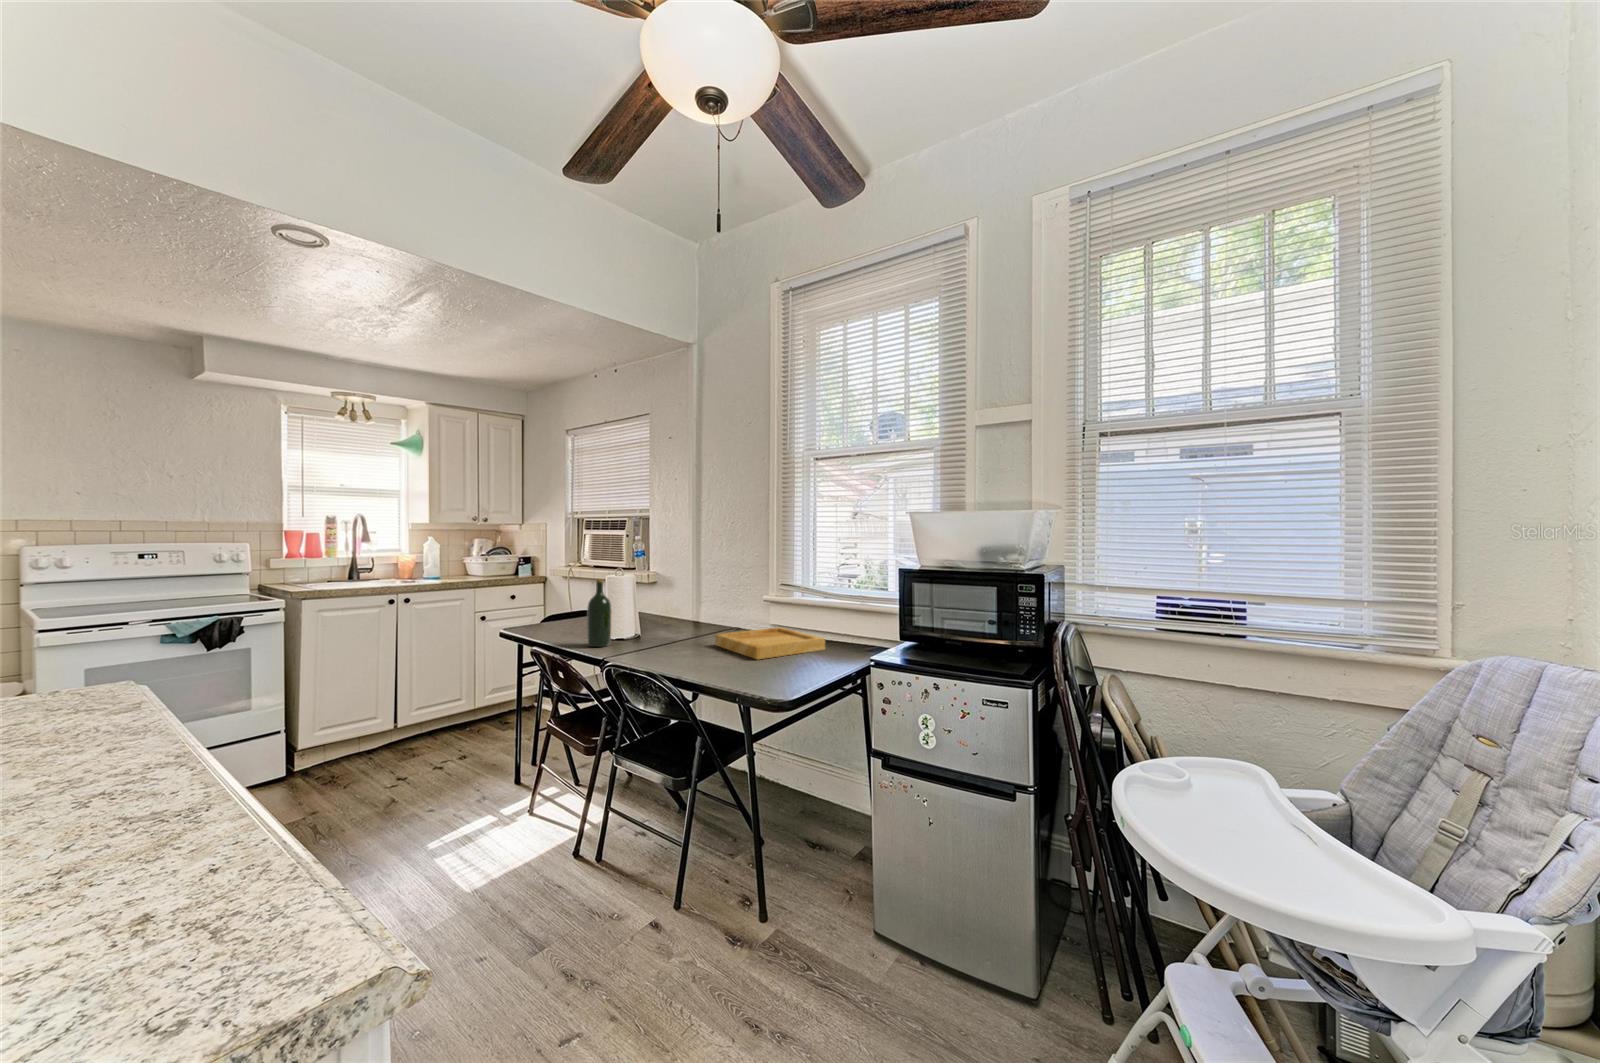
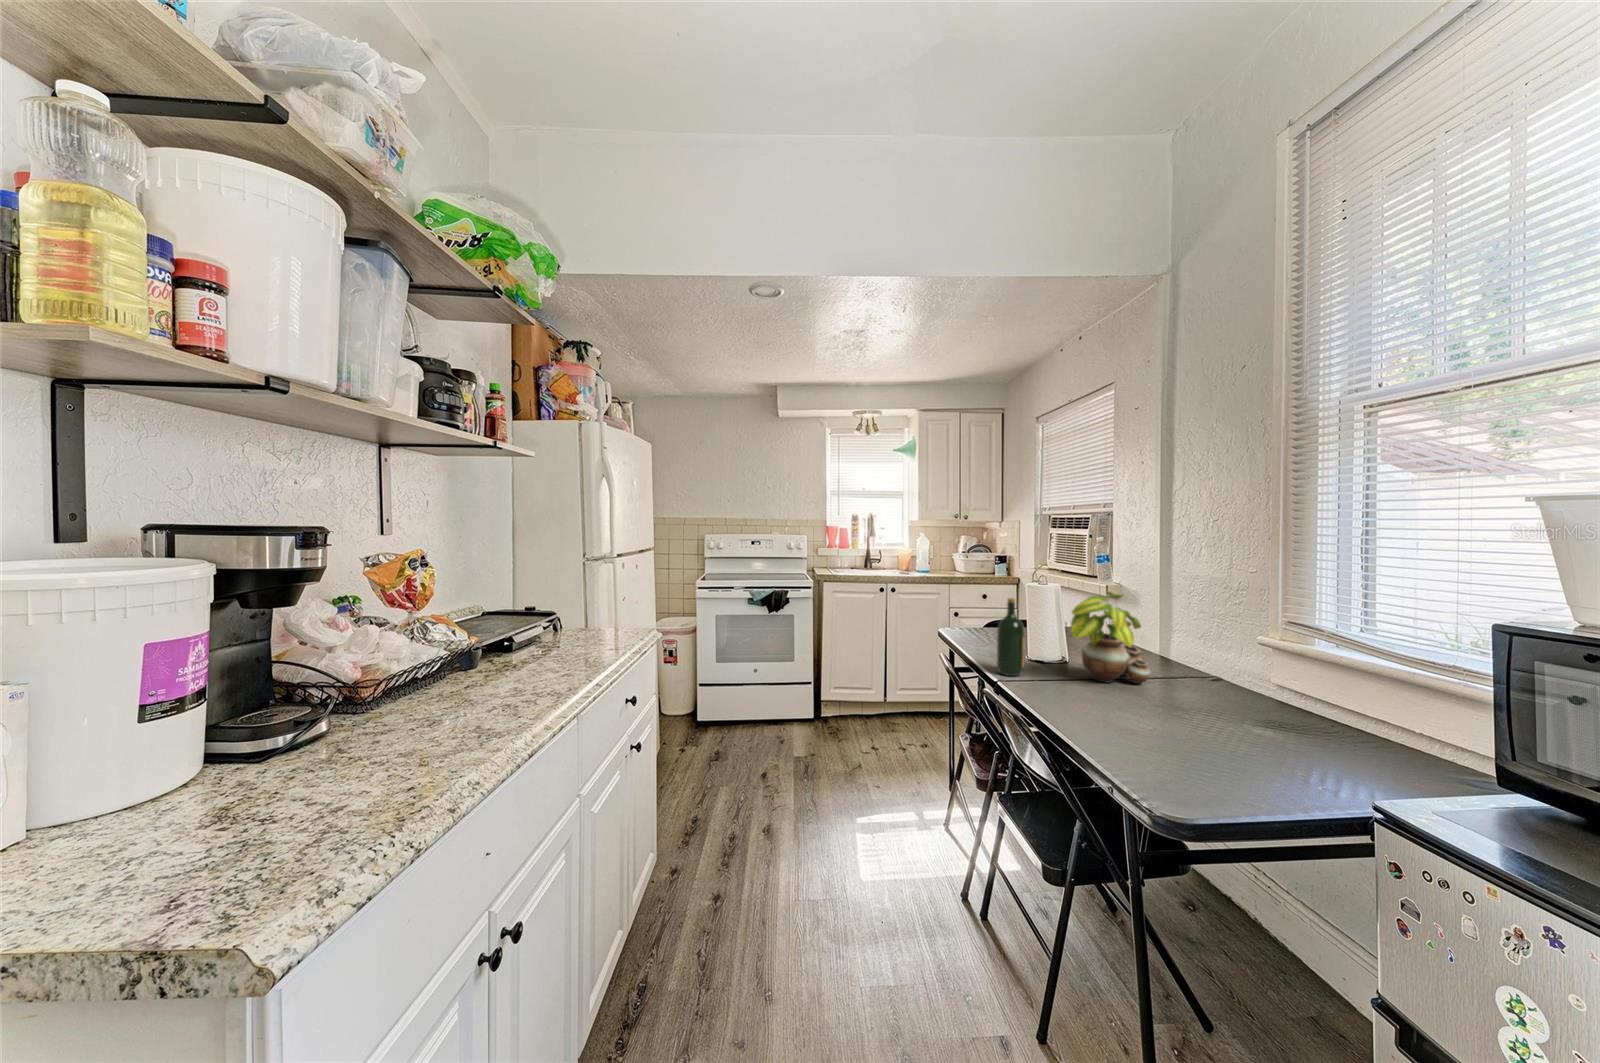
potted plant: none [647,567,700,639] -> present [1071,592,1150,684]
tray: present [715,627,825,659] -> none [1156,693,1361,769]

